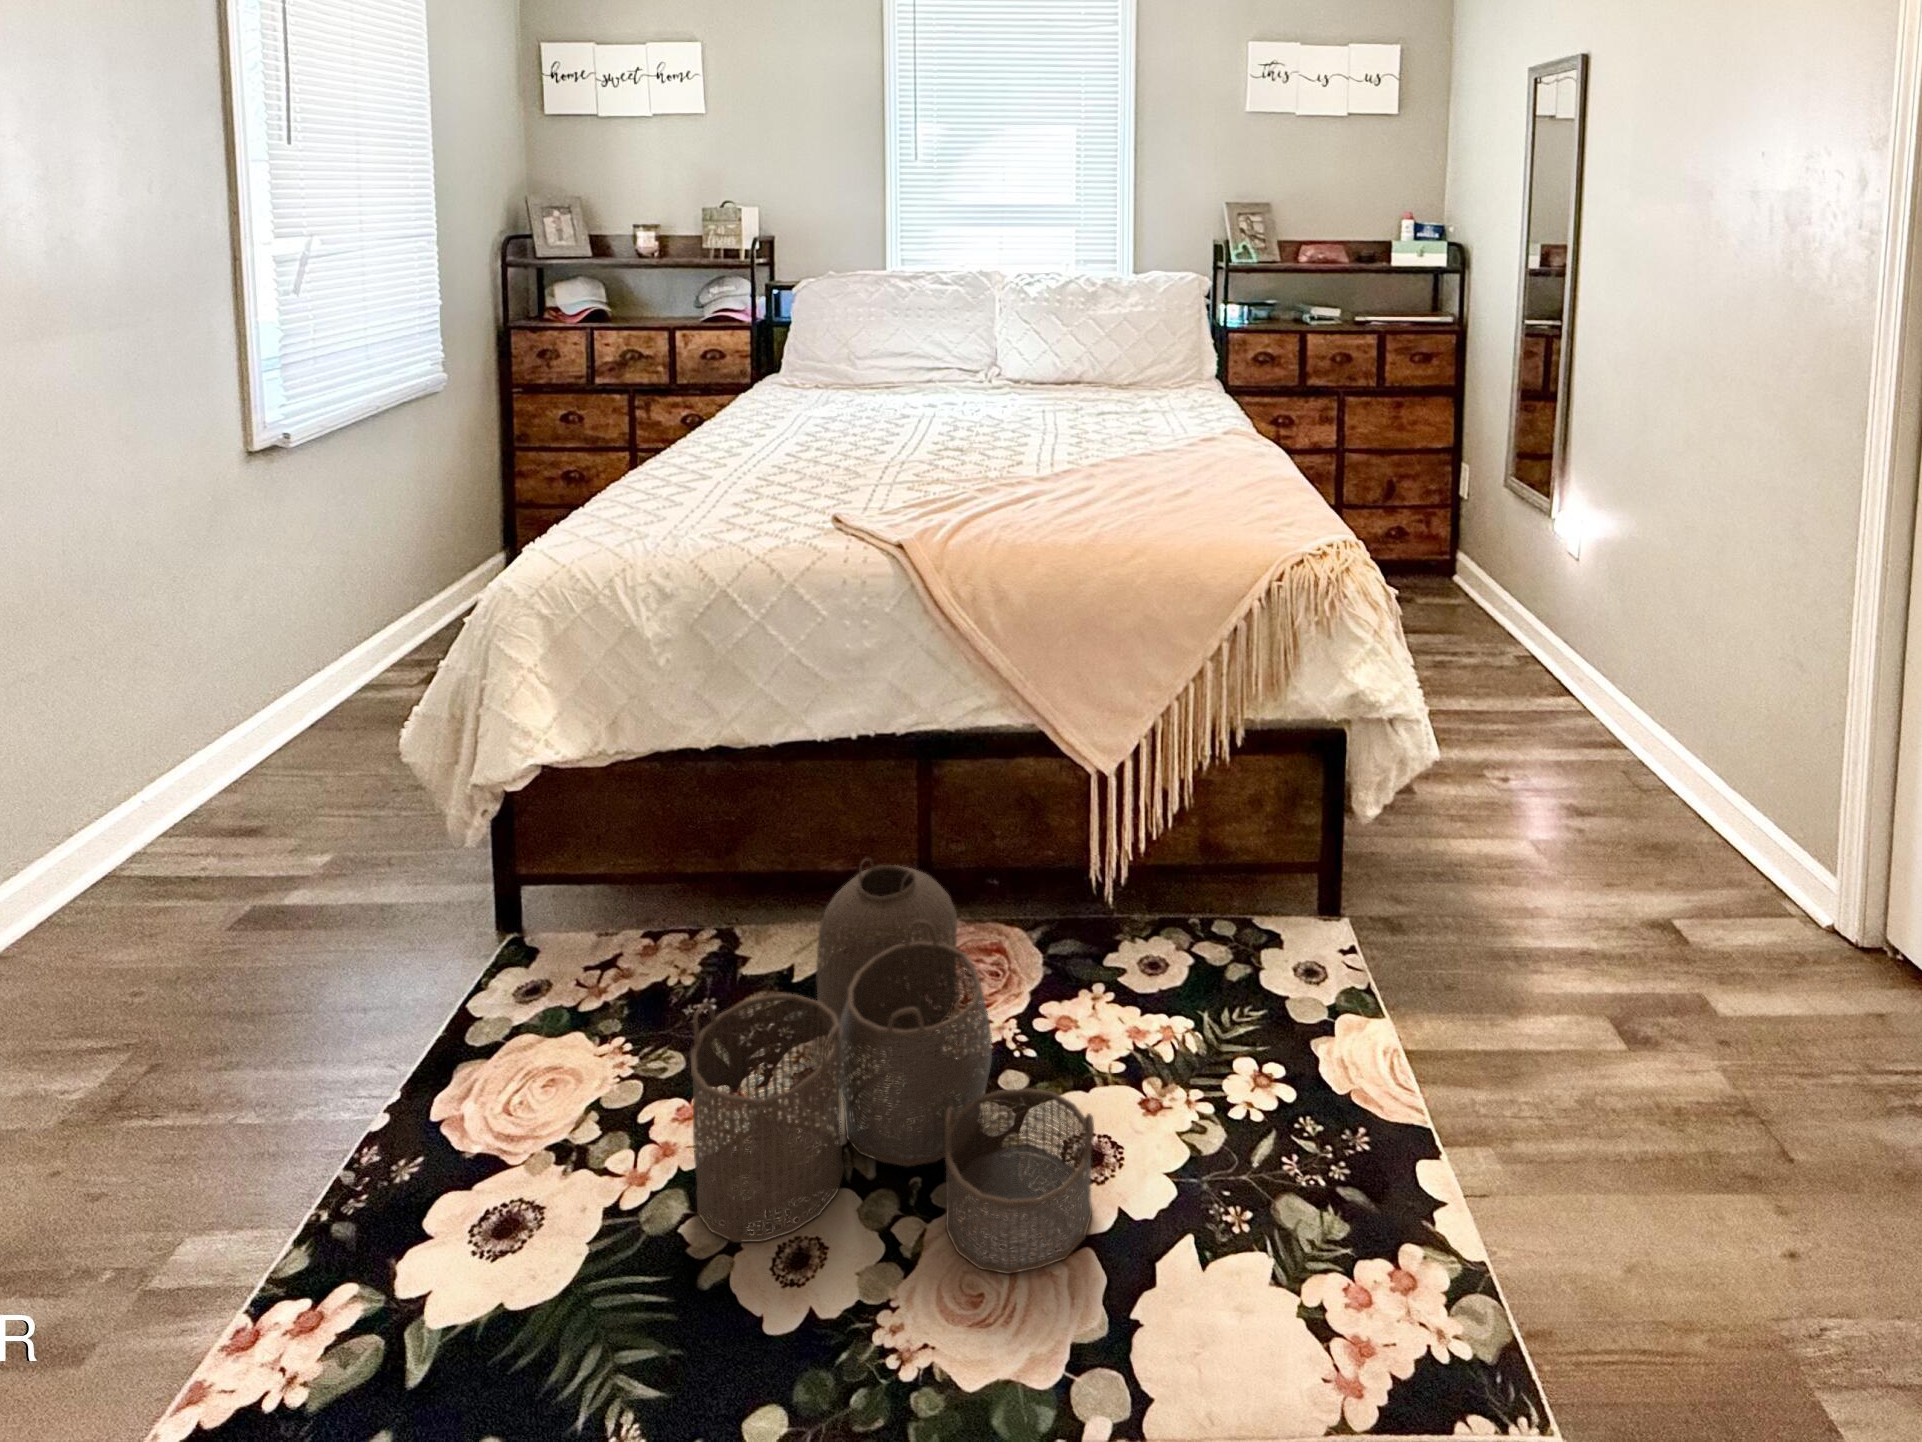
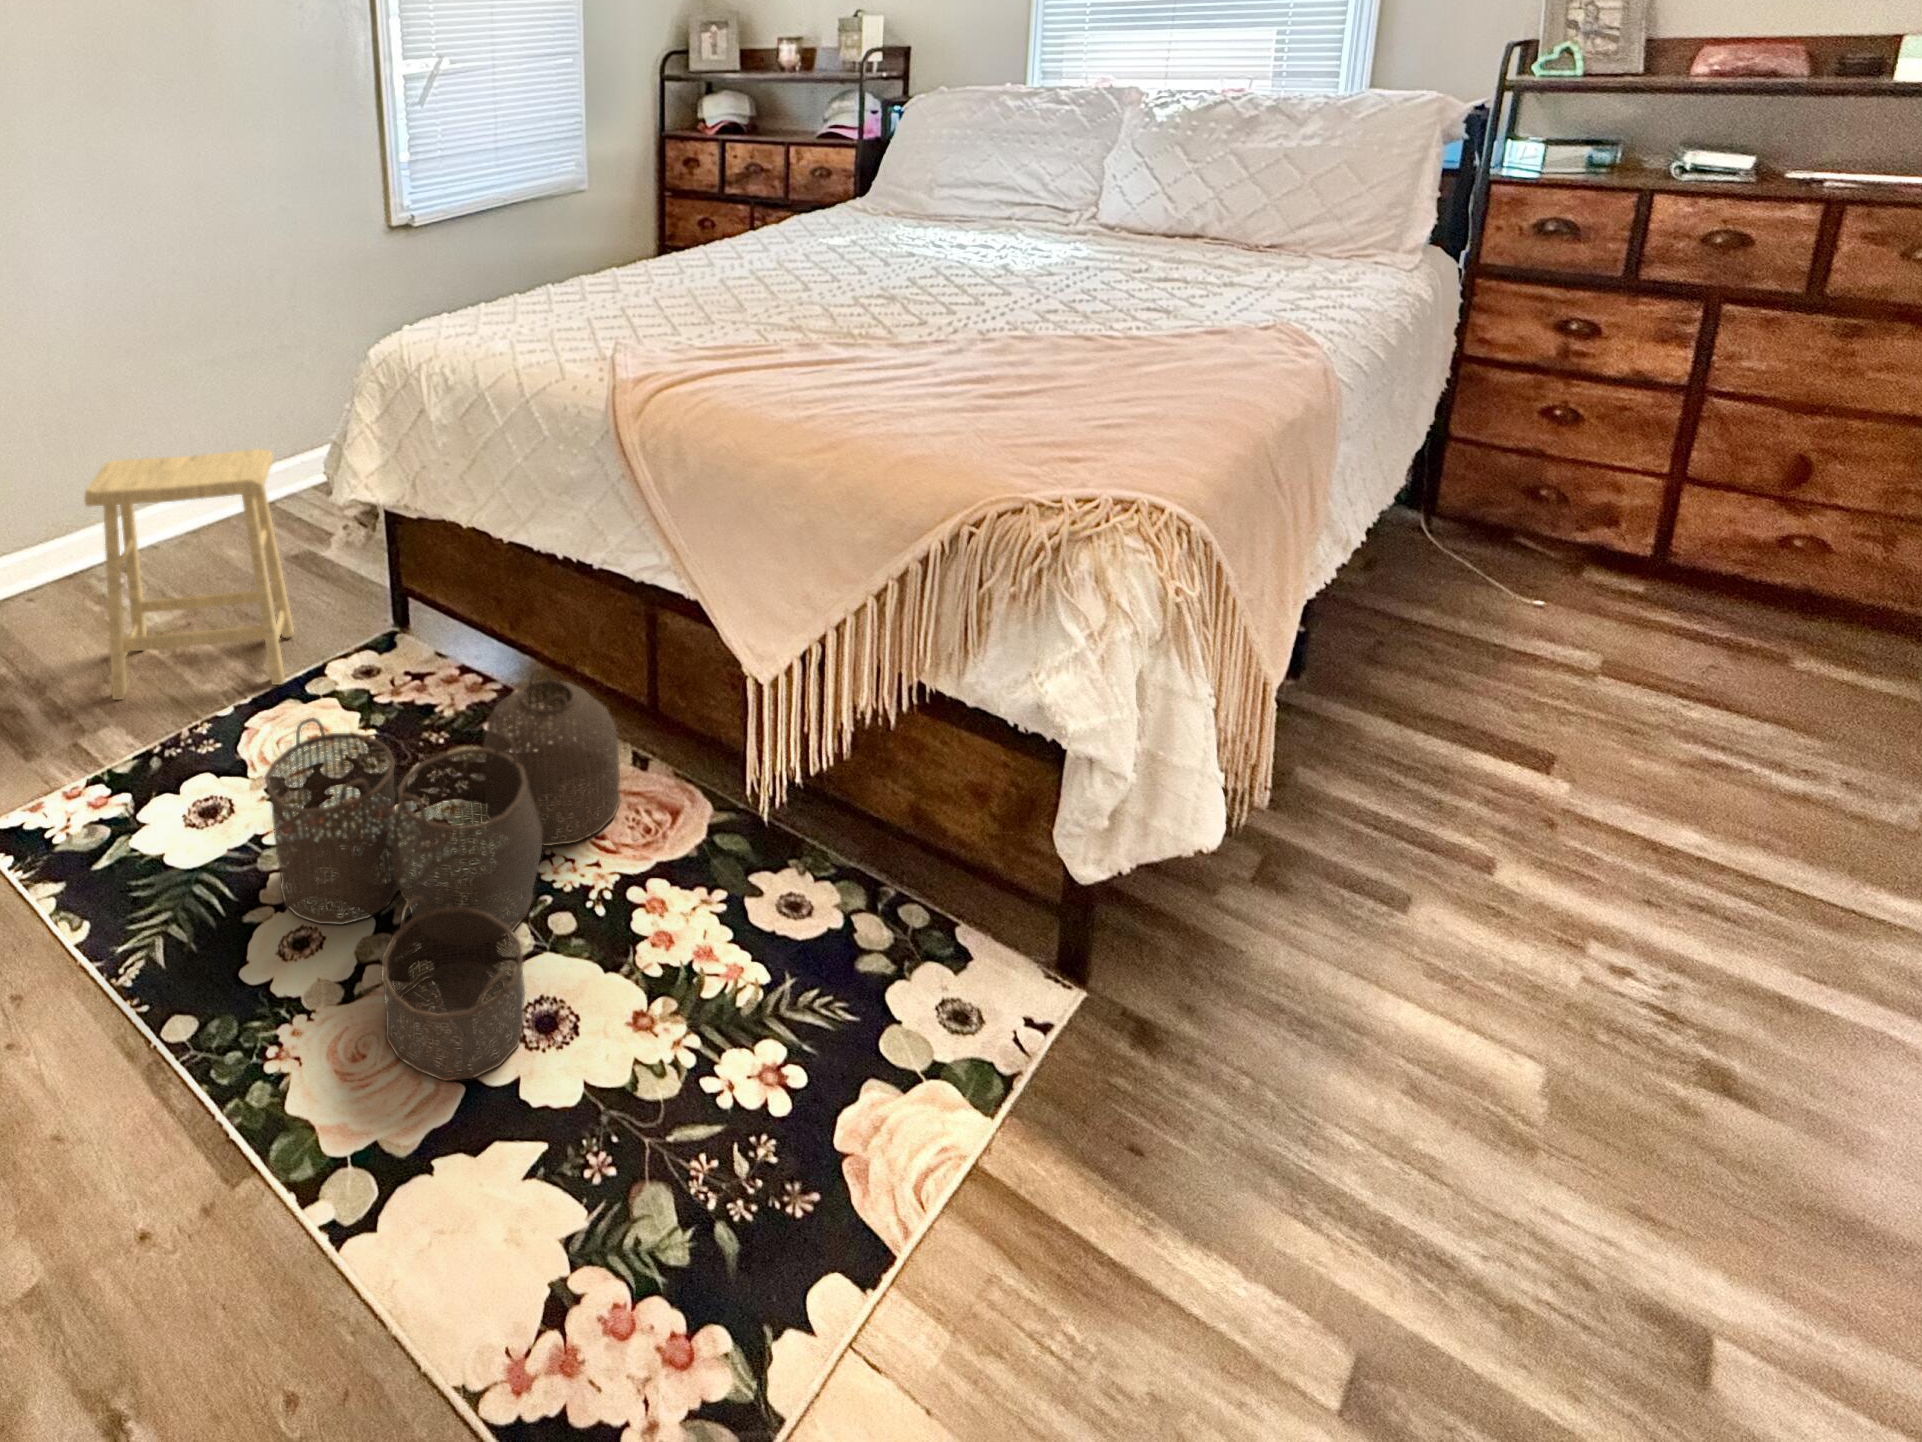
footstool: none [88,743,437,1199] -> present [84,449,294,700]

